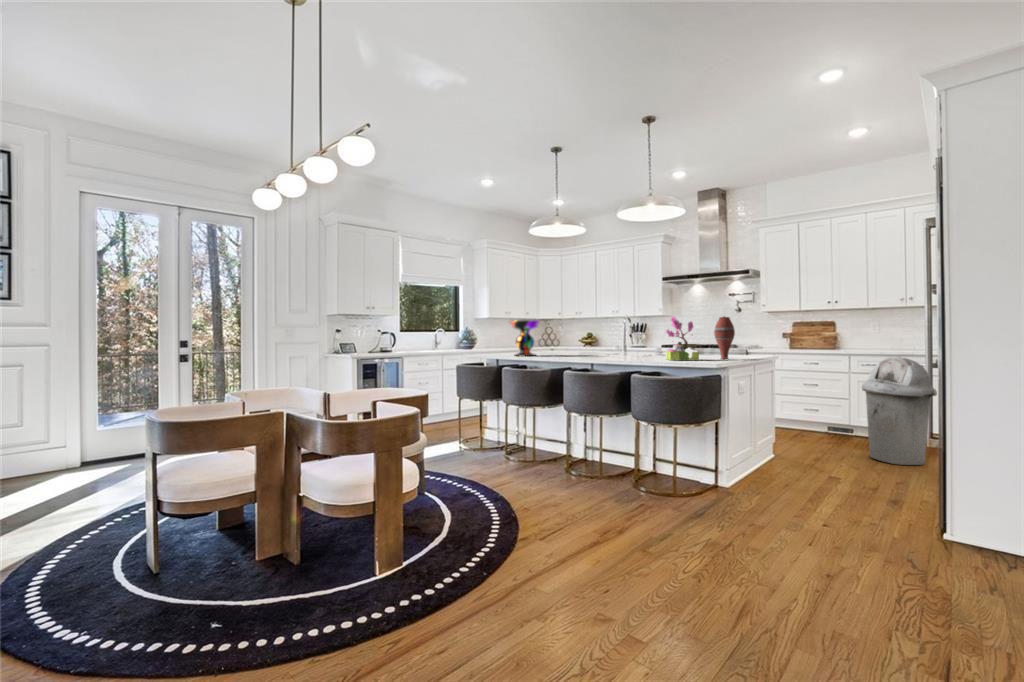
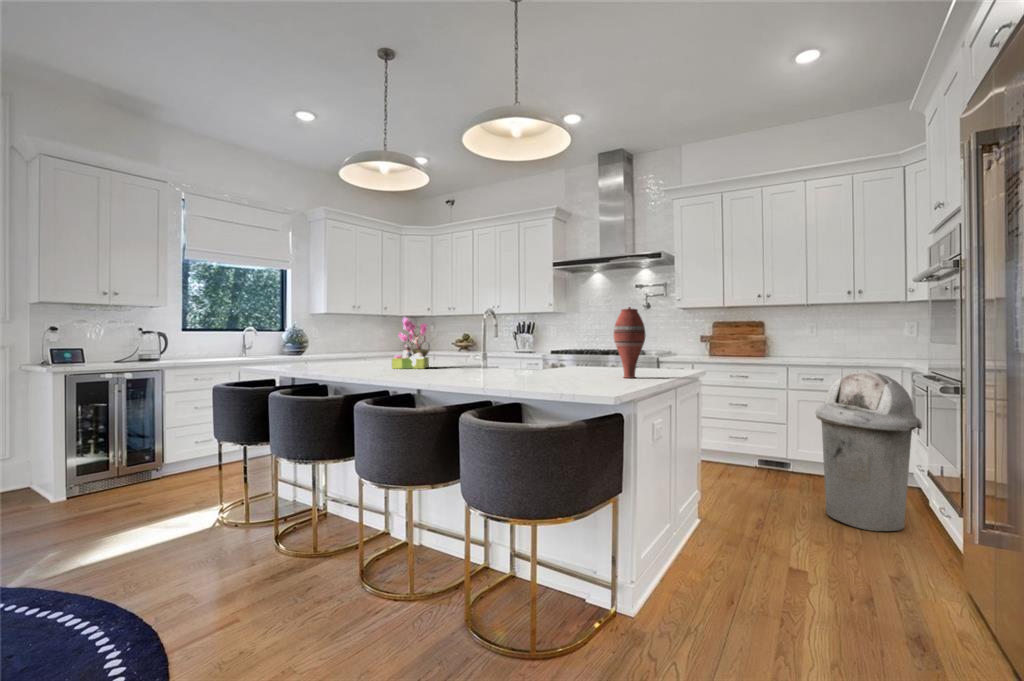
flower arrangement: present [666,316,699,361] -> present [392,317,429,369]
decorative bowl: present [510,320,540,356] -> none [299,313,356,371]

